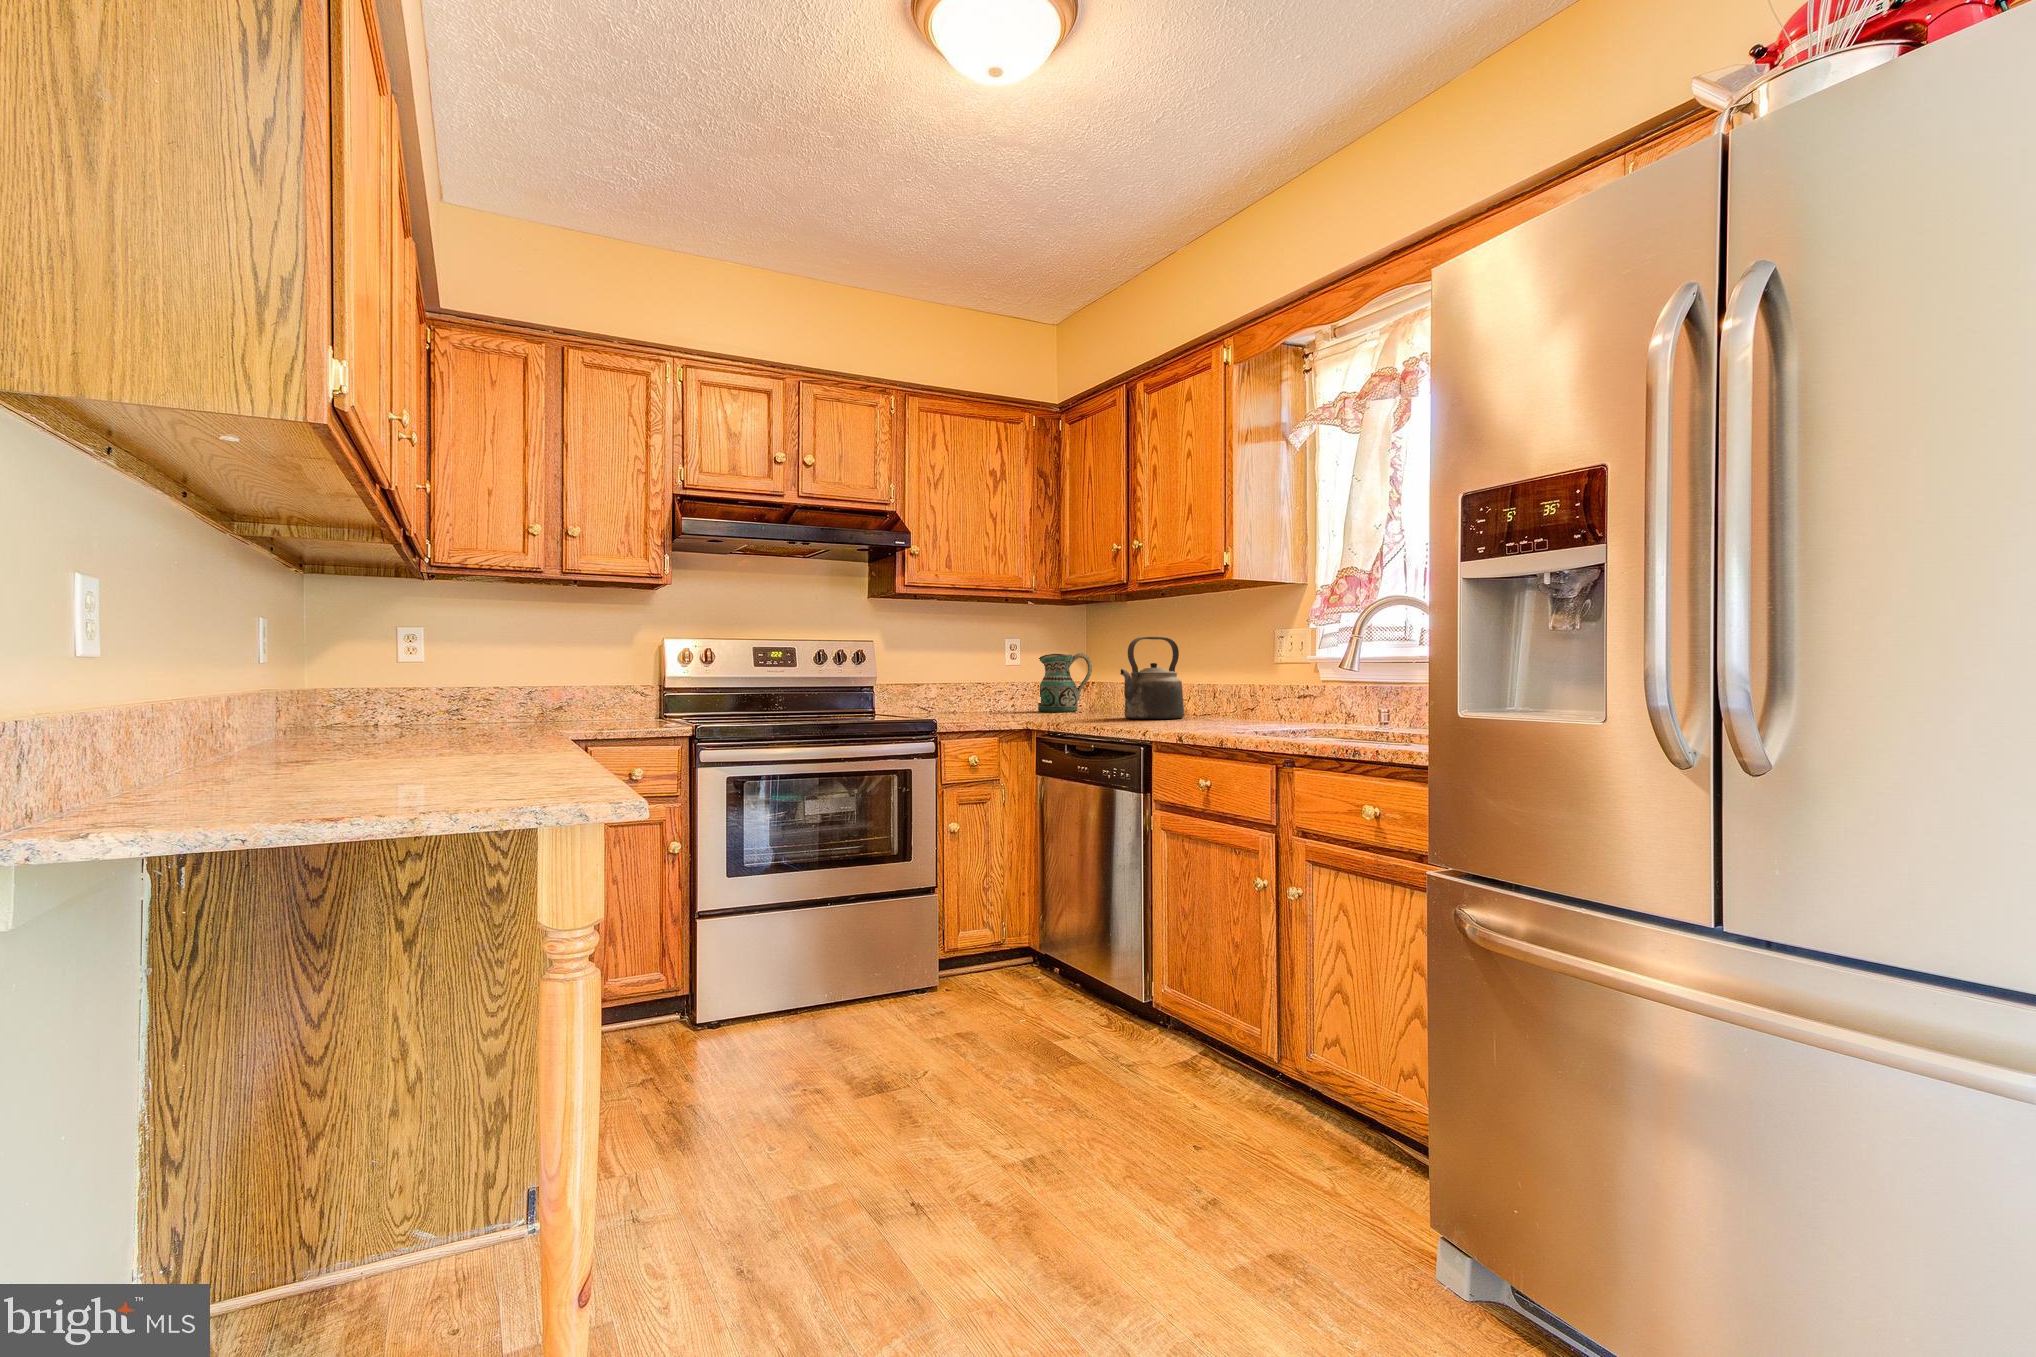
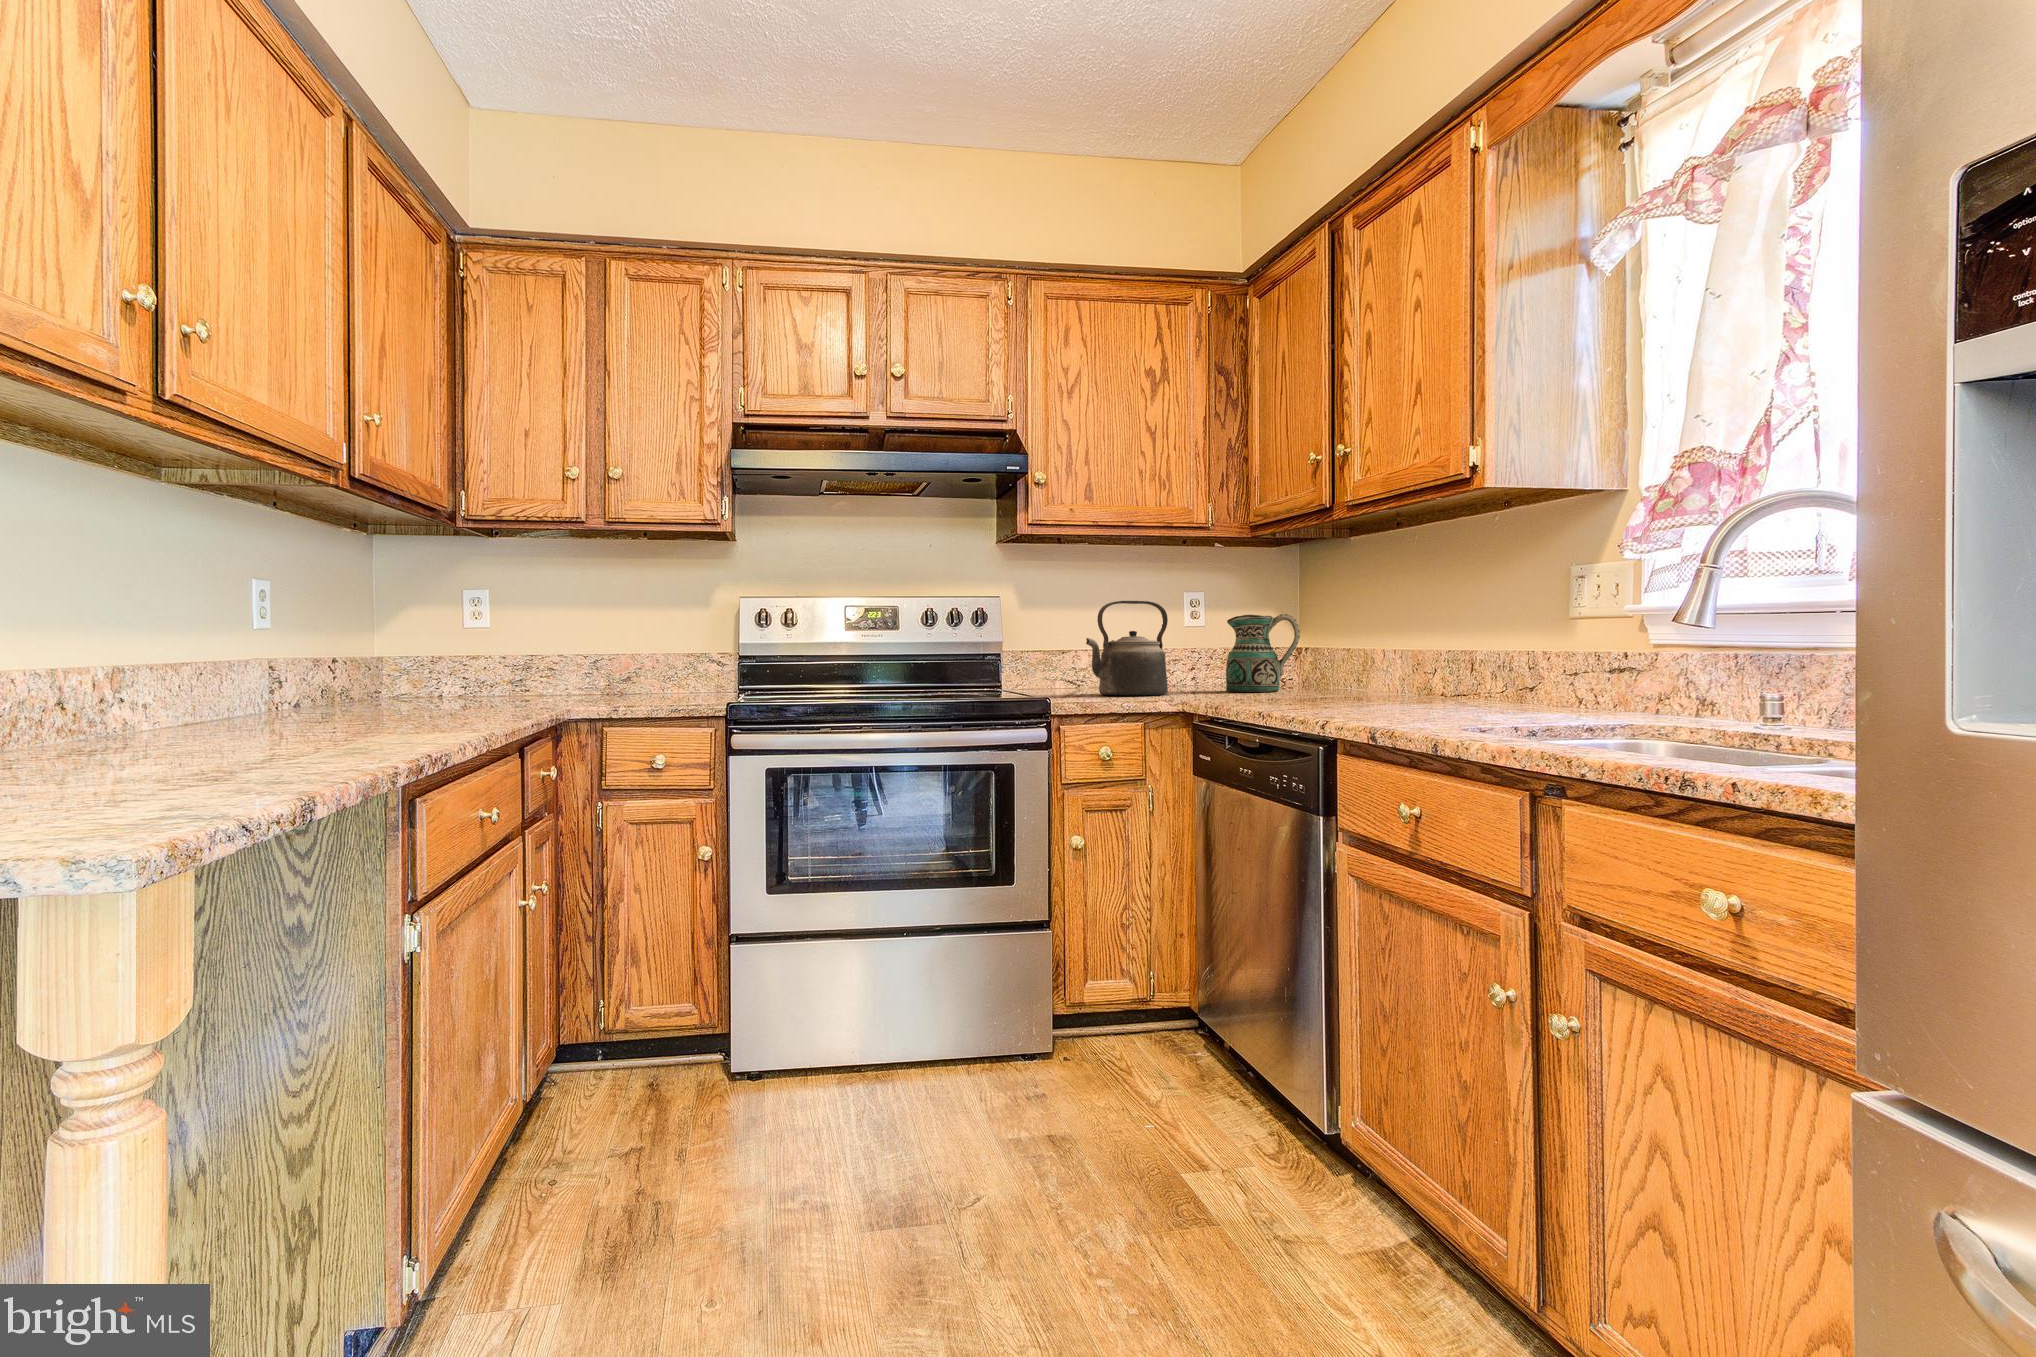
kettle: present [1120,637,1184,719] -> present [1086,601,1168,696]

